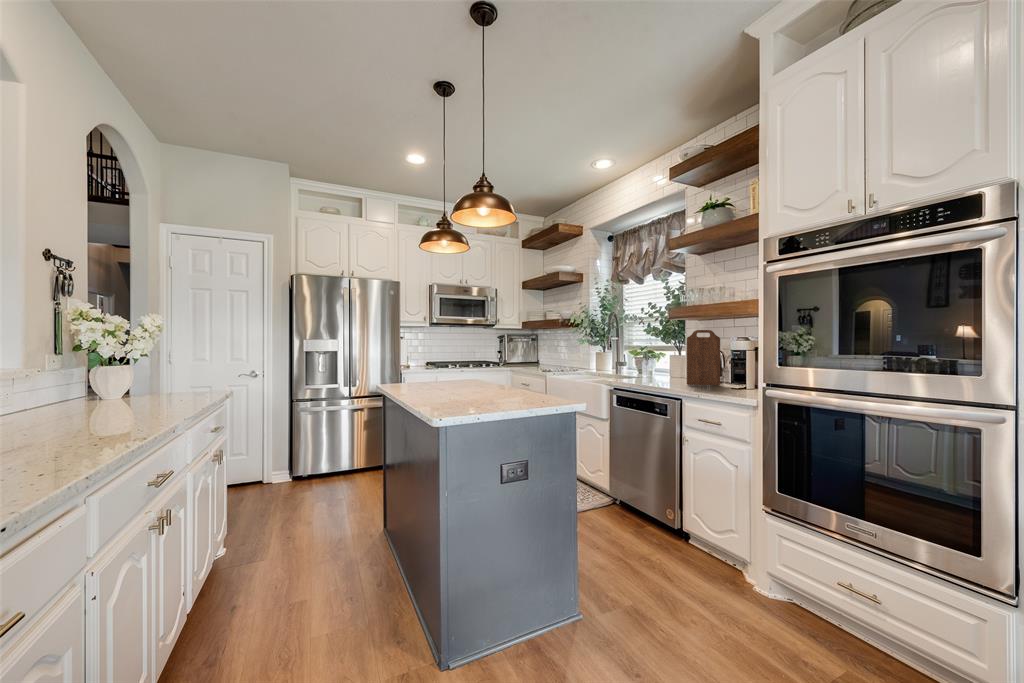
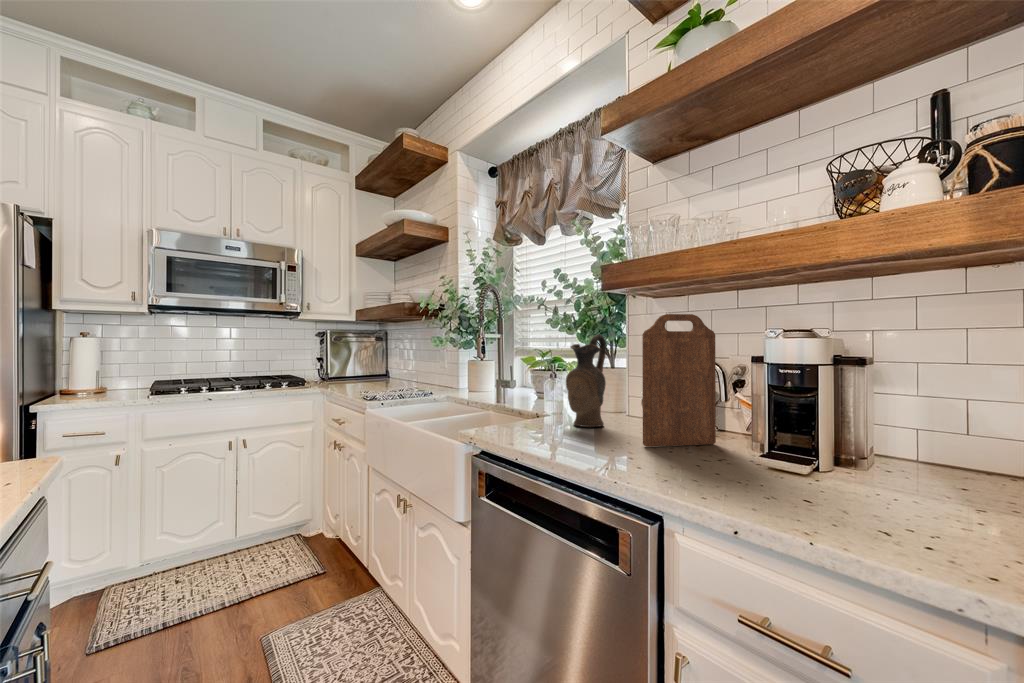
ceramic pitcher: none [654,338,674,381] -> present [566,334,606,427]

